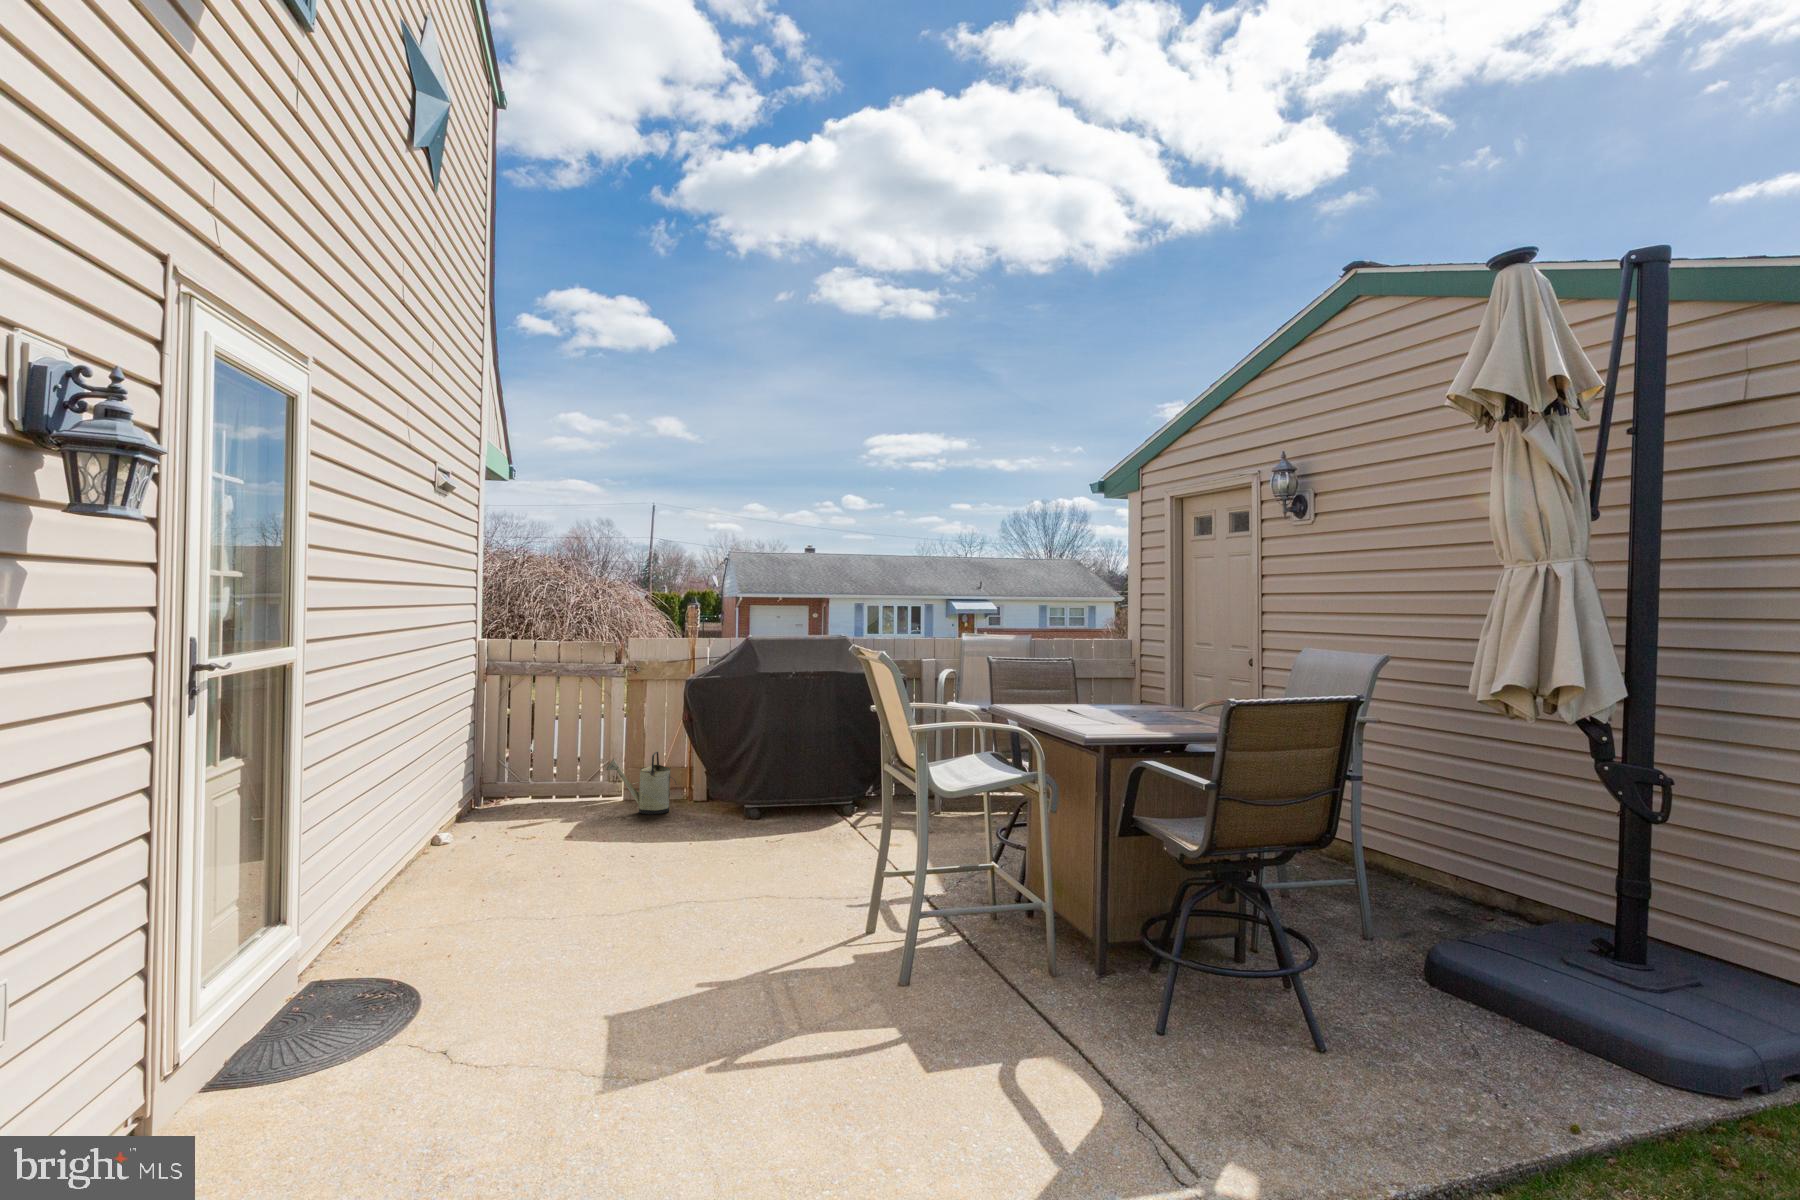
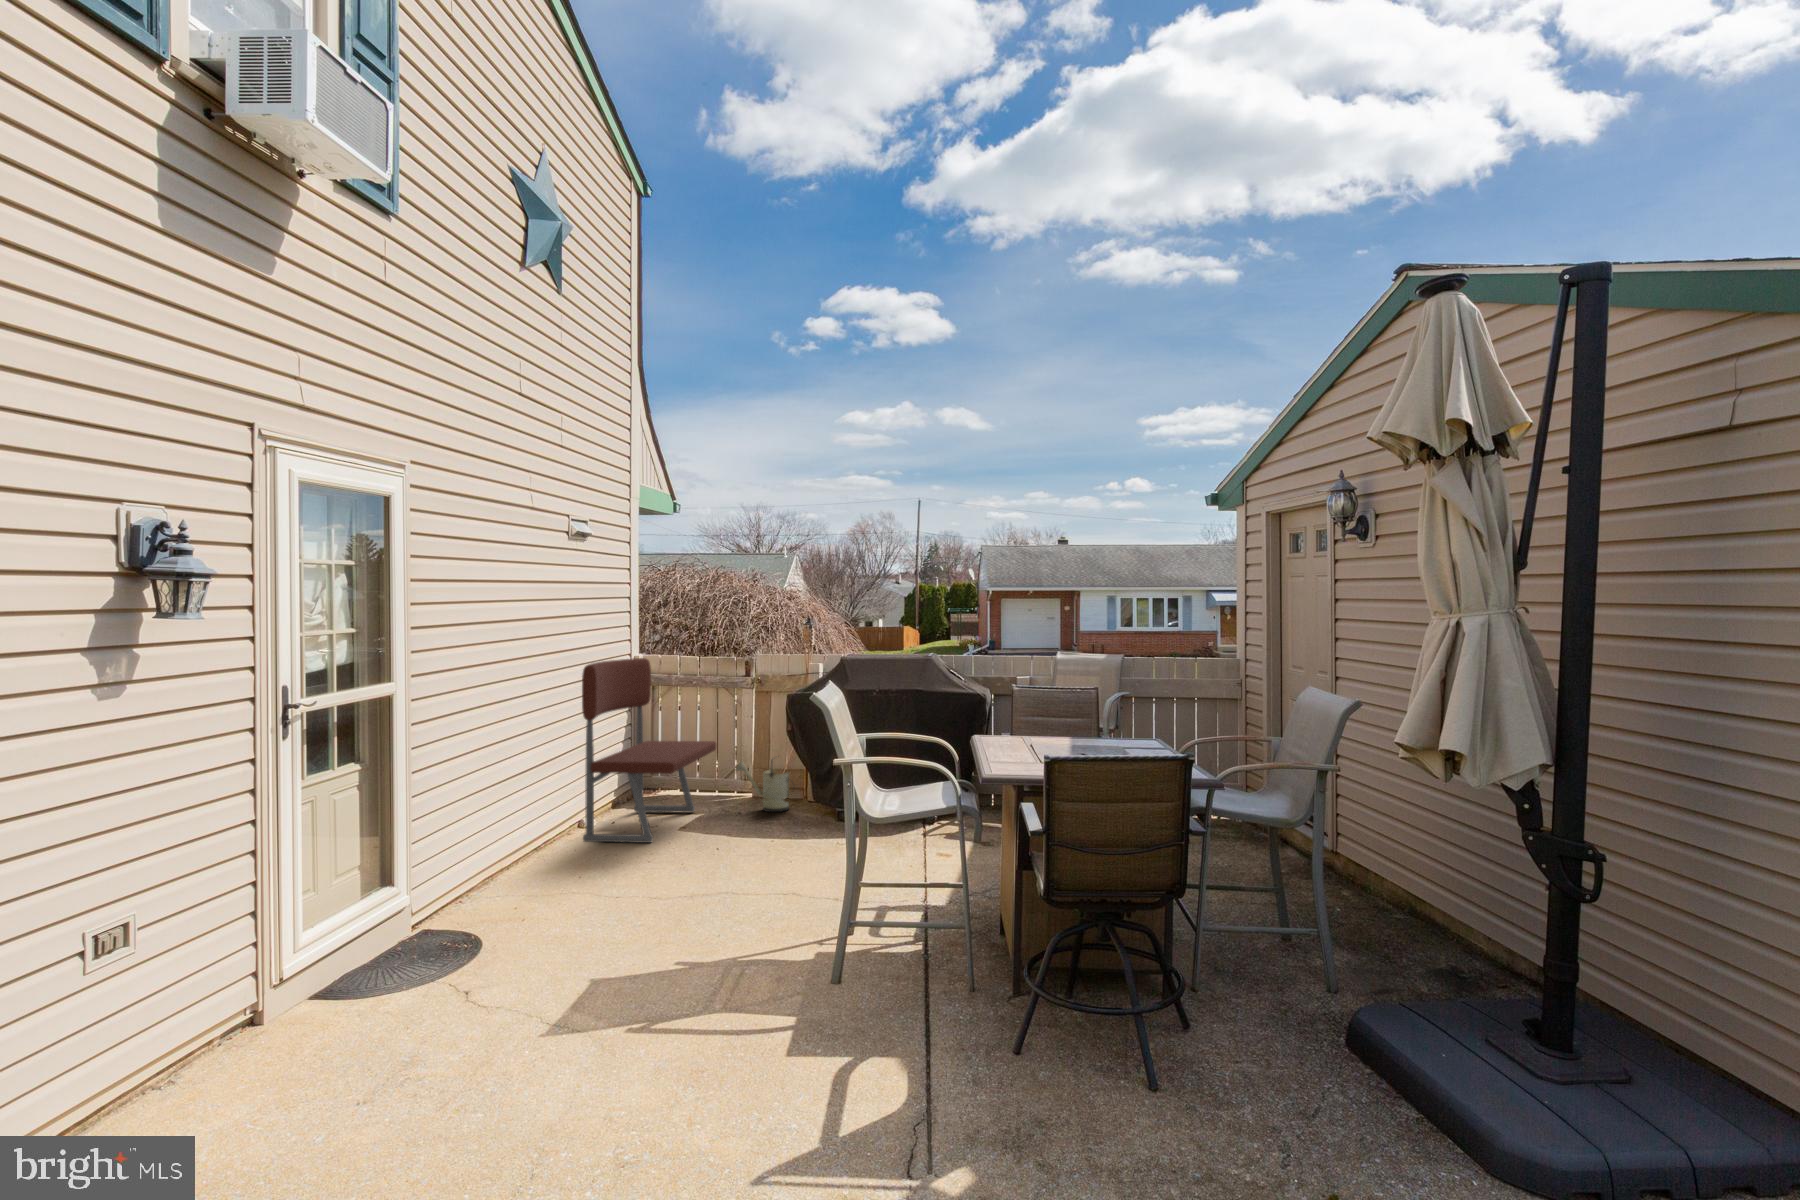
bench: none [446,641,587,859] -> present [582,658,716,843]

